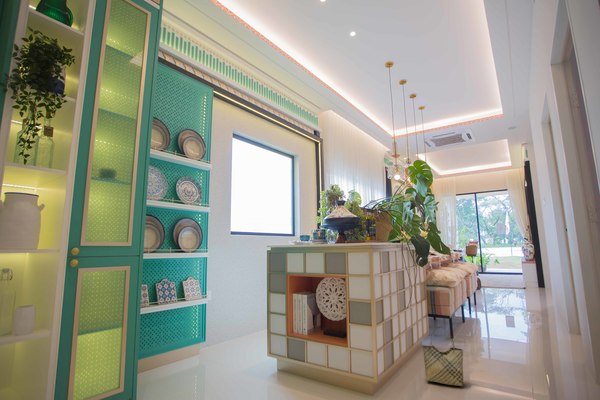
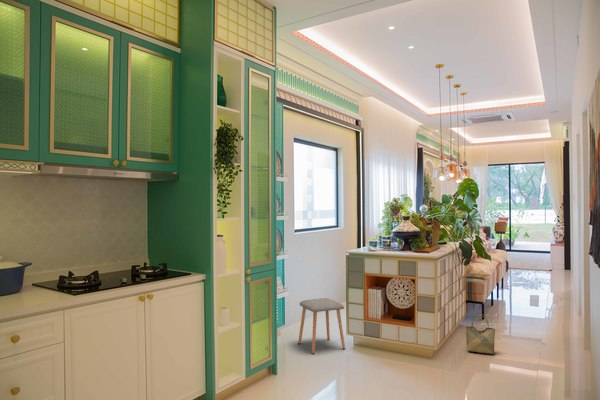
stool: none [210,308,264,383] -> present [298,298,345,354]

